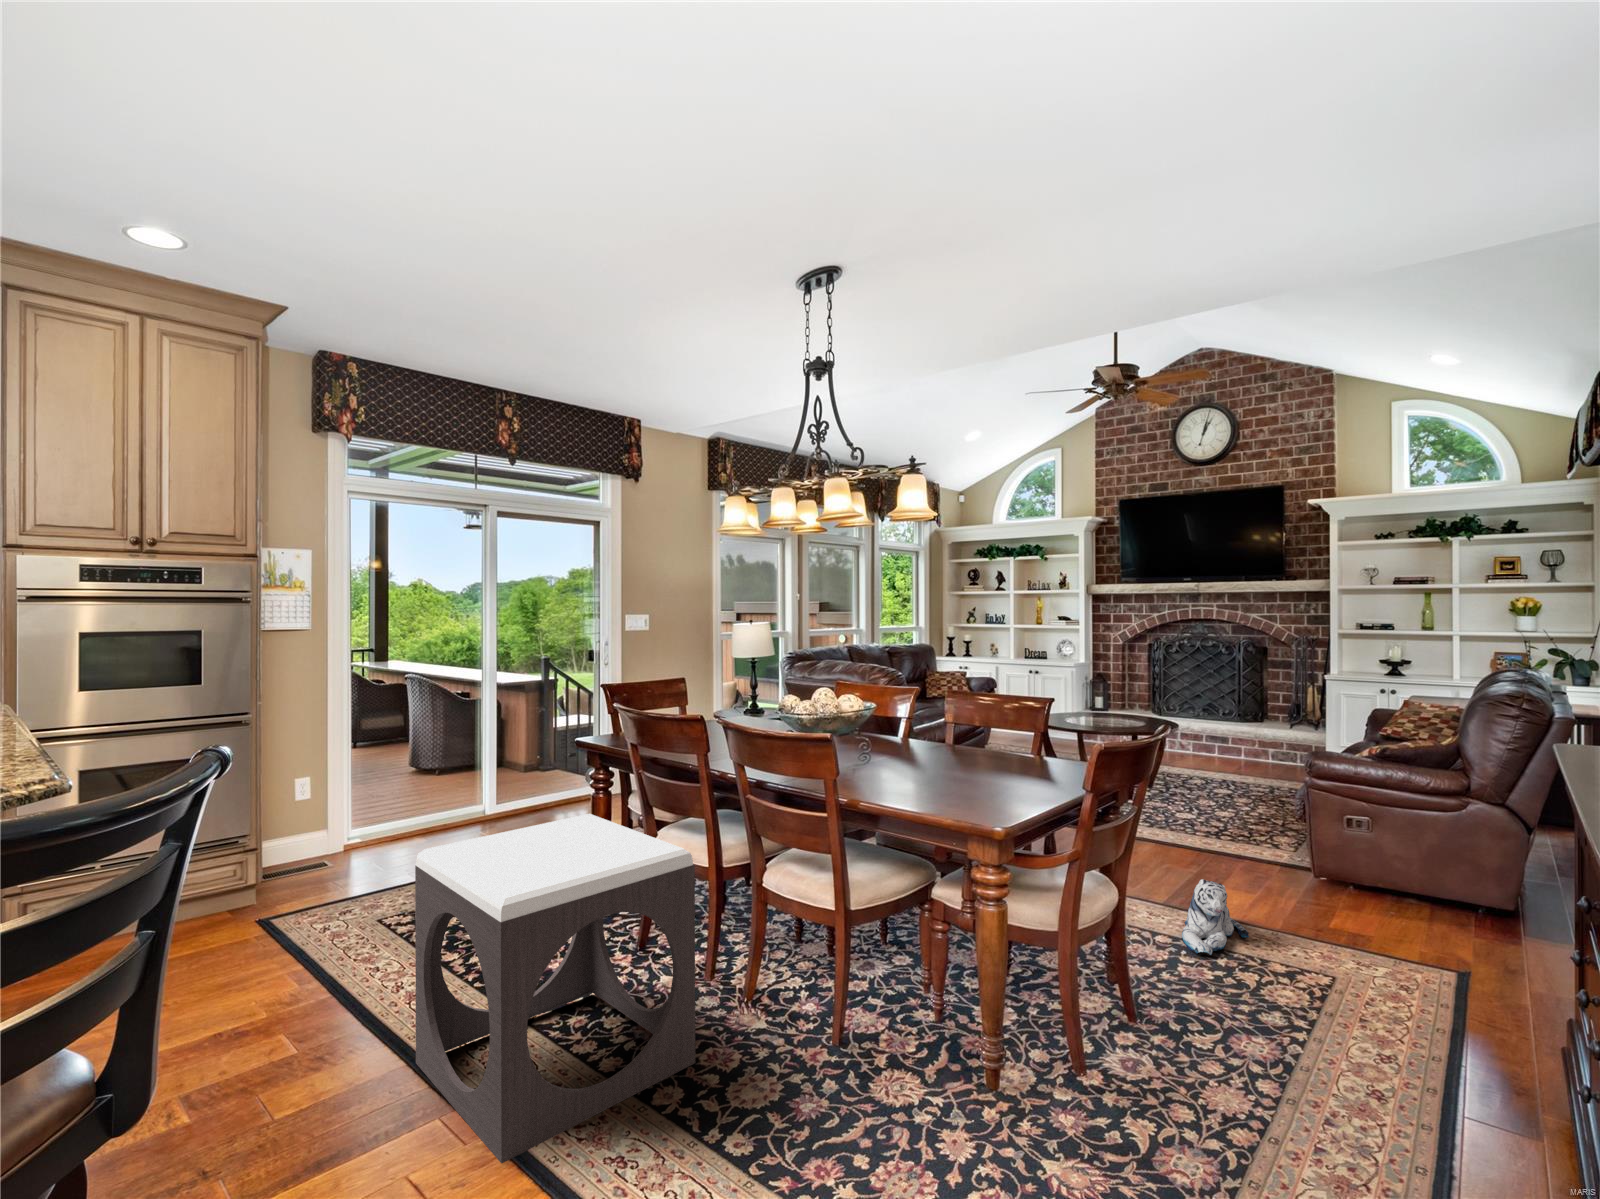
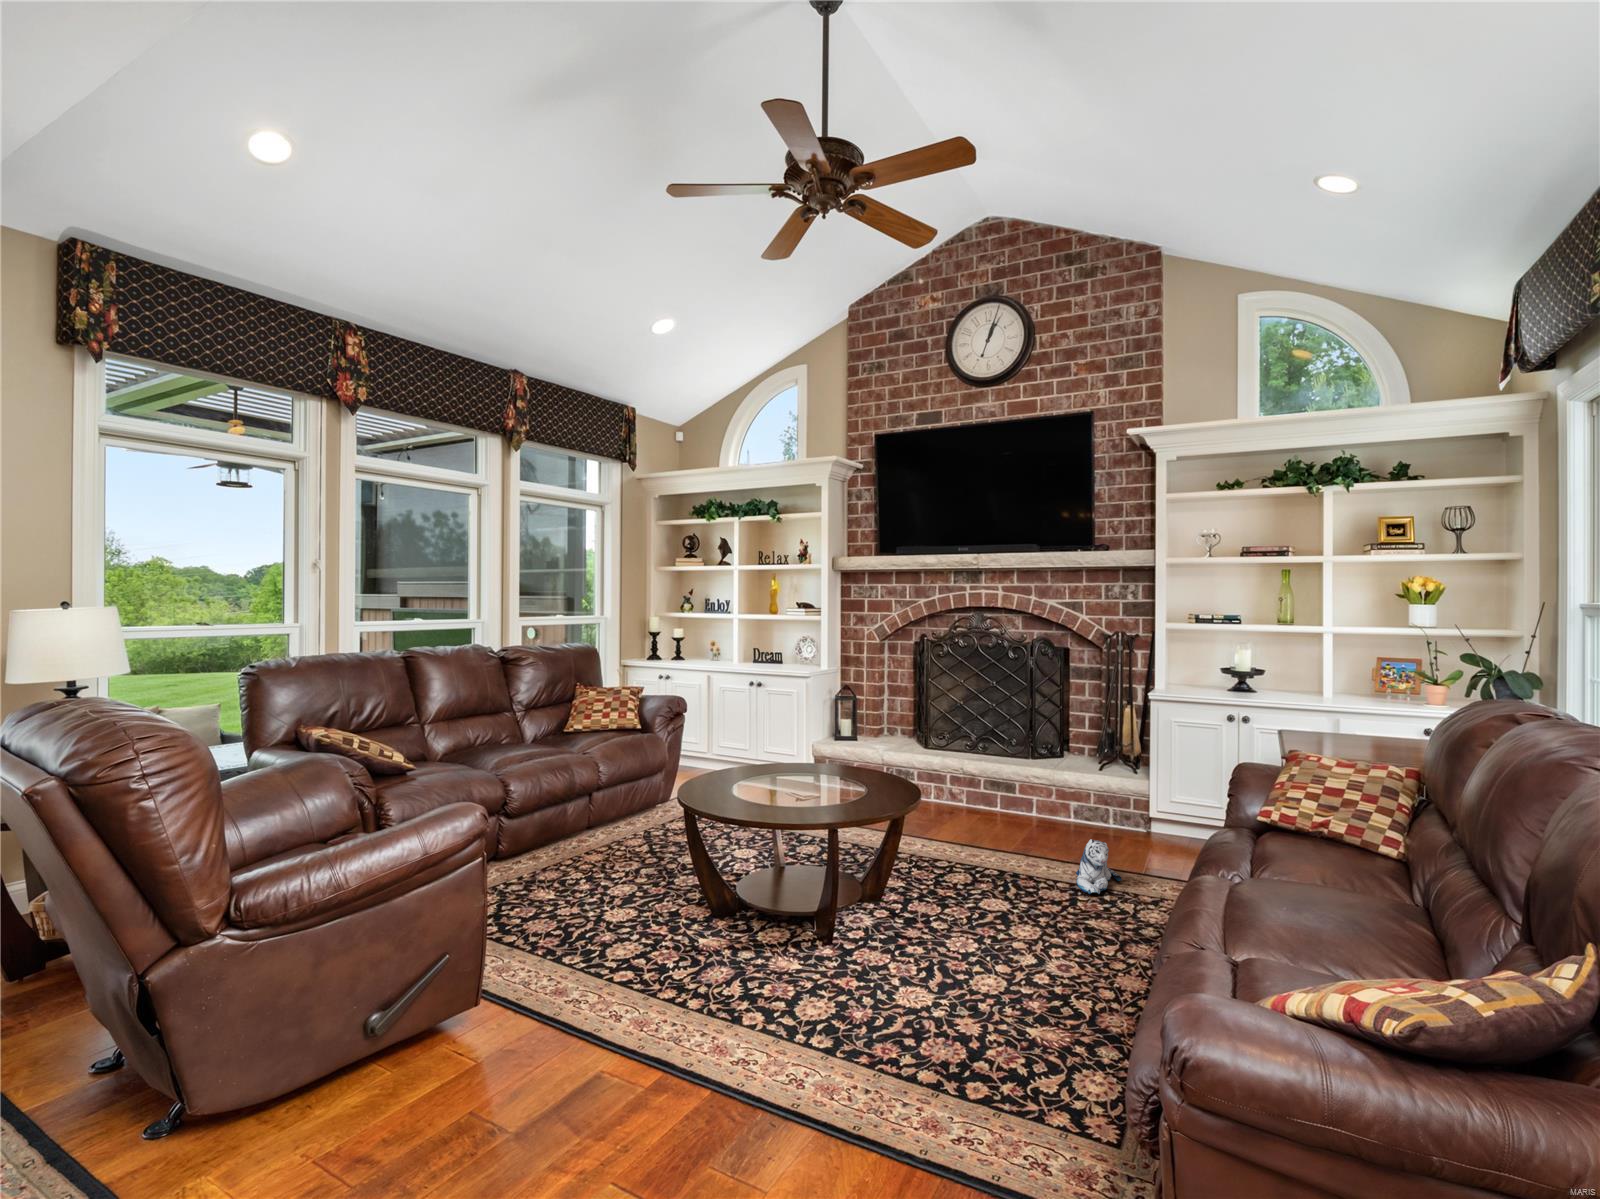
footstool: present [415,814,695,1163] -> none [536,810,762,1073]

